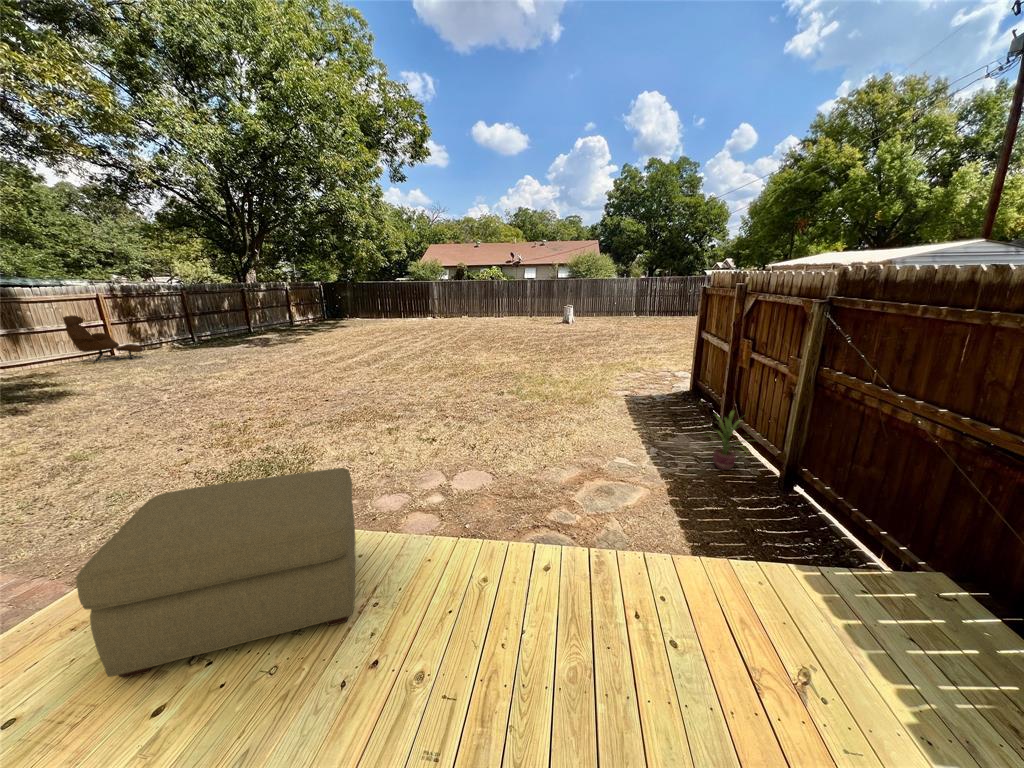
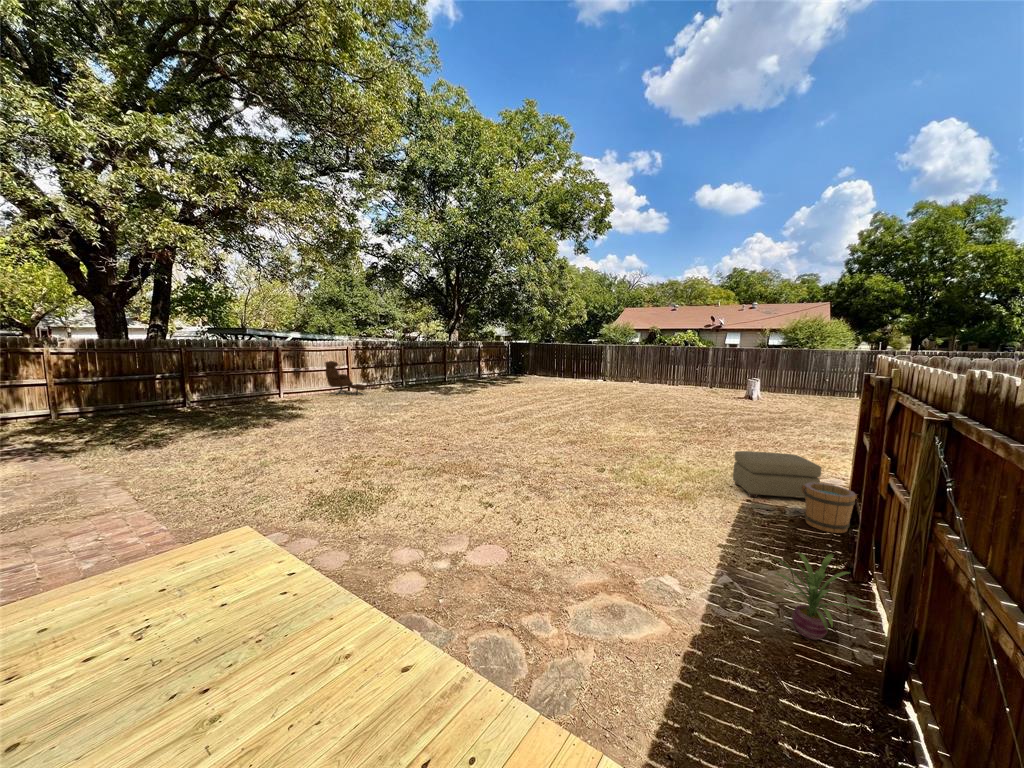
bucket: none [664,372,701,406] -> present [801,483,858,533]
ottoman: present [76,468,355,678] -> present [733,451,822,499]

